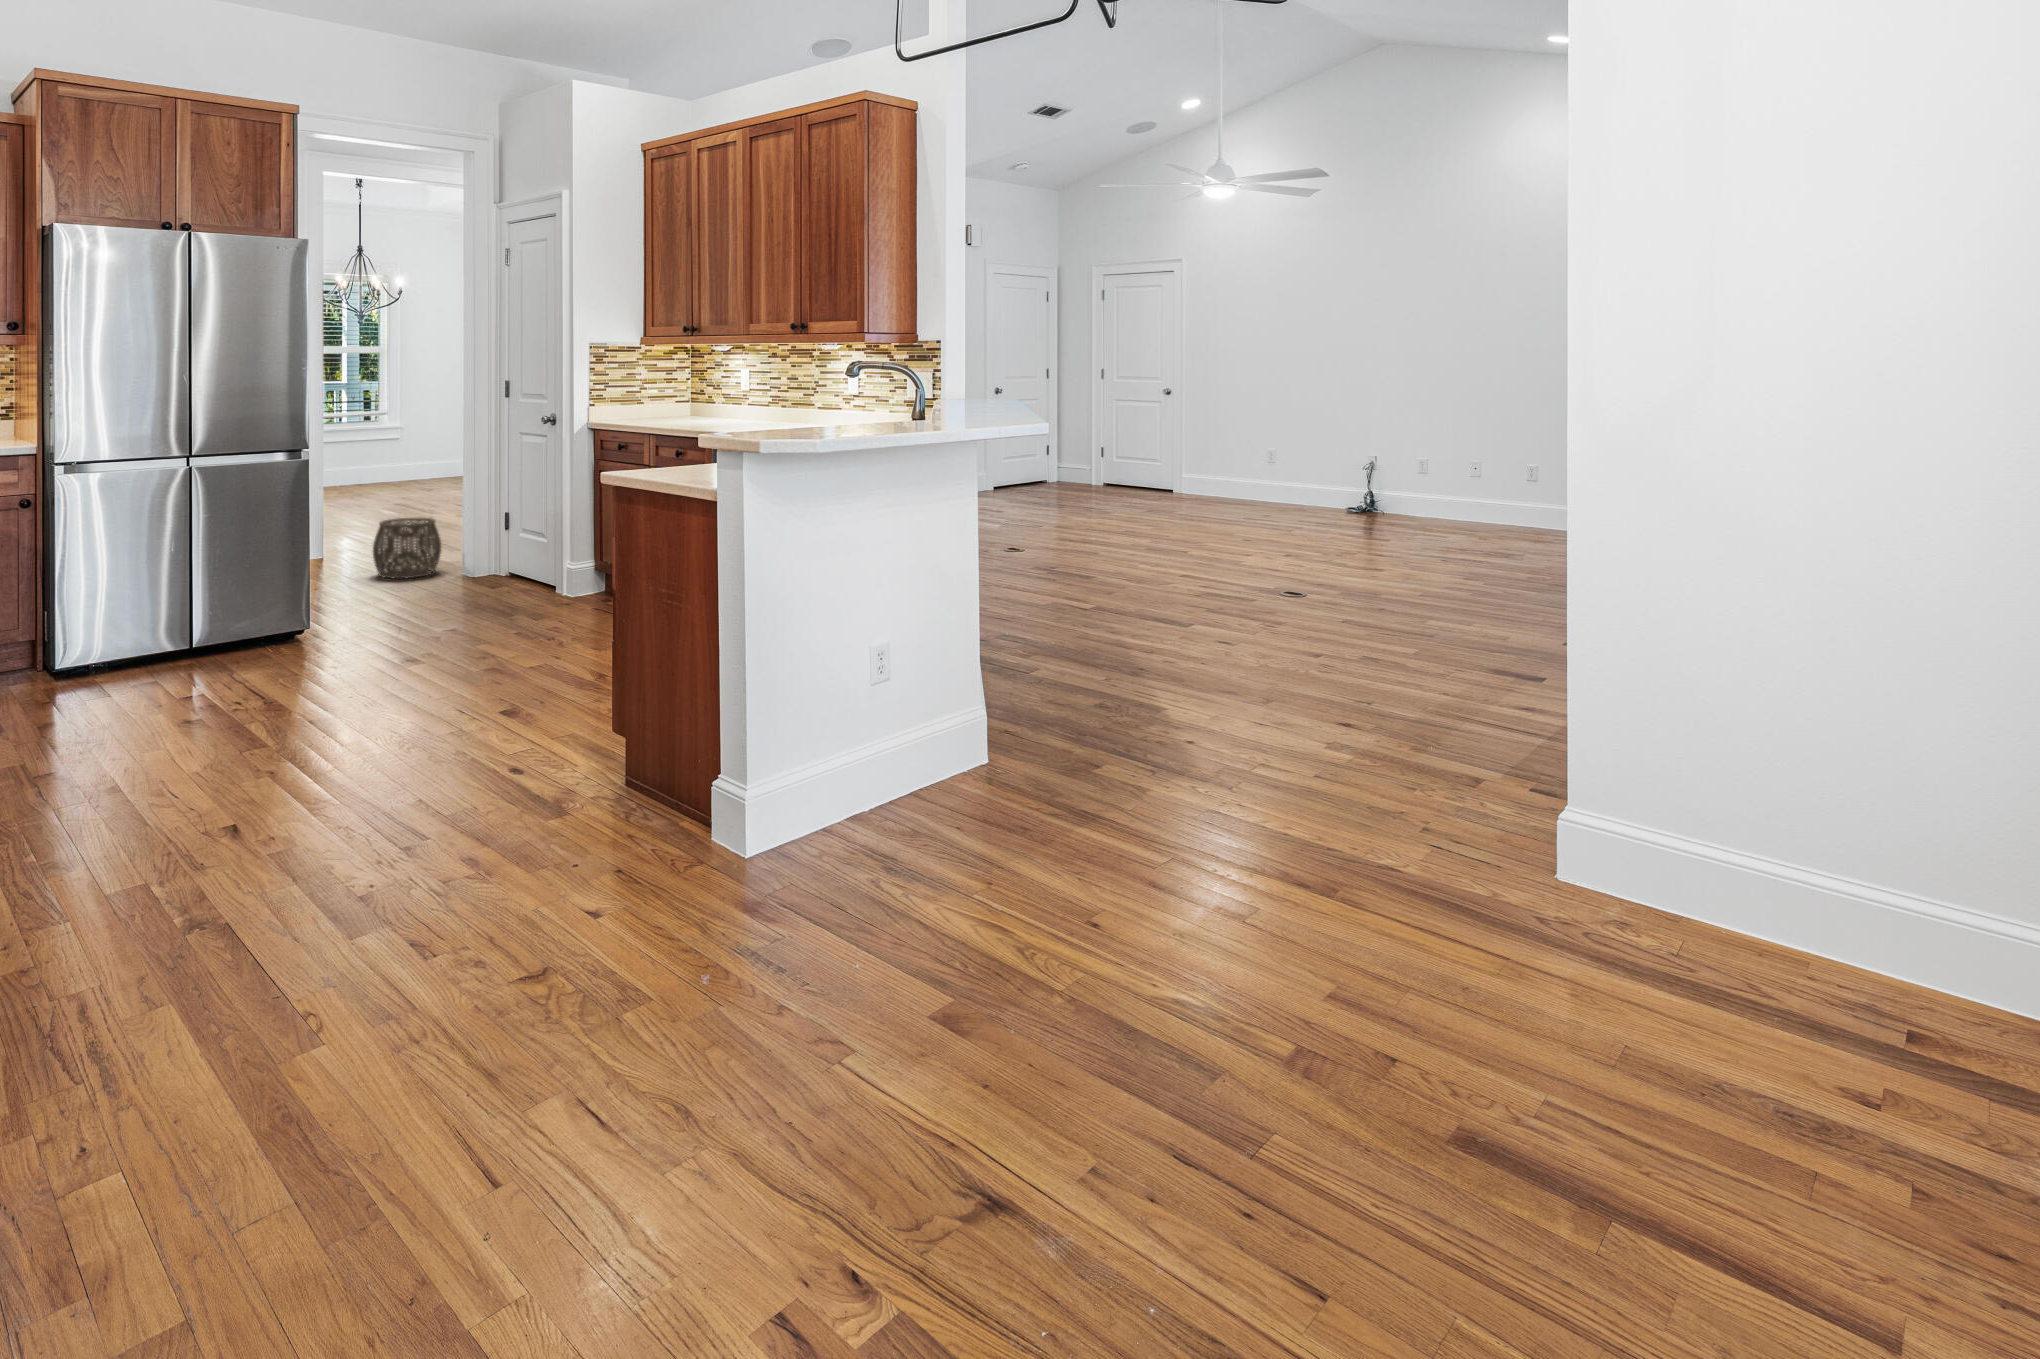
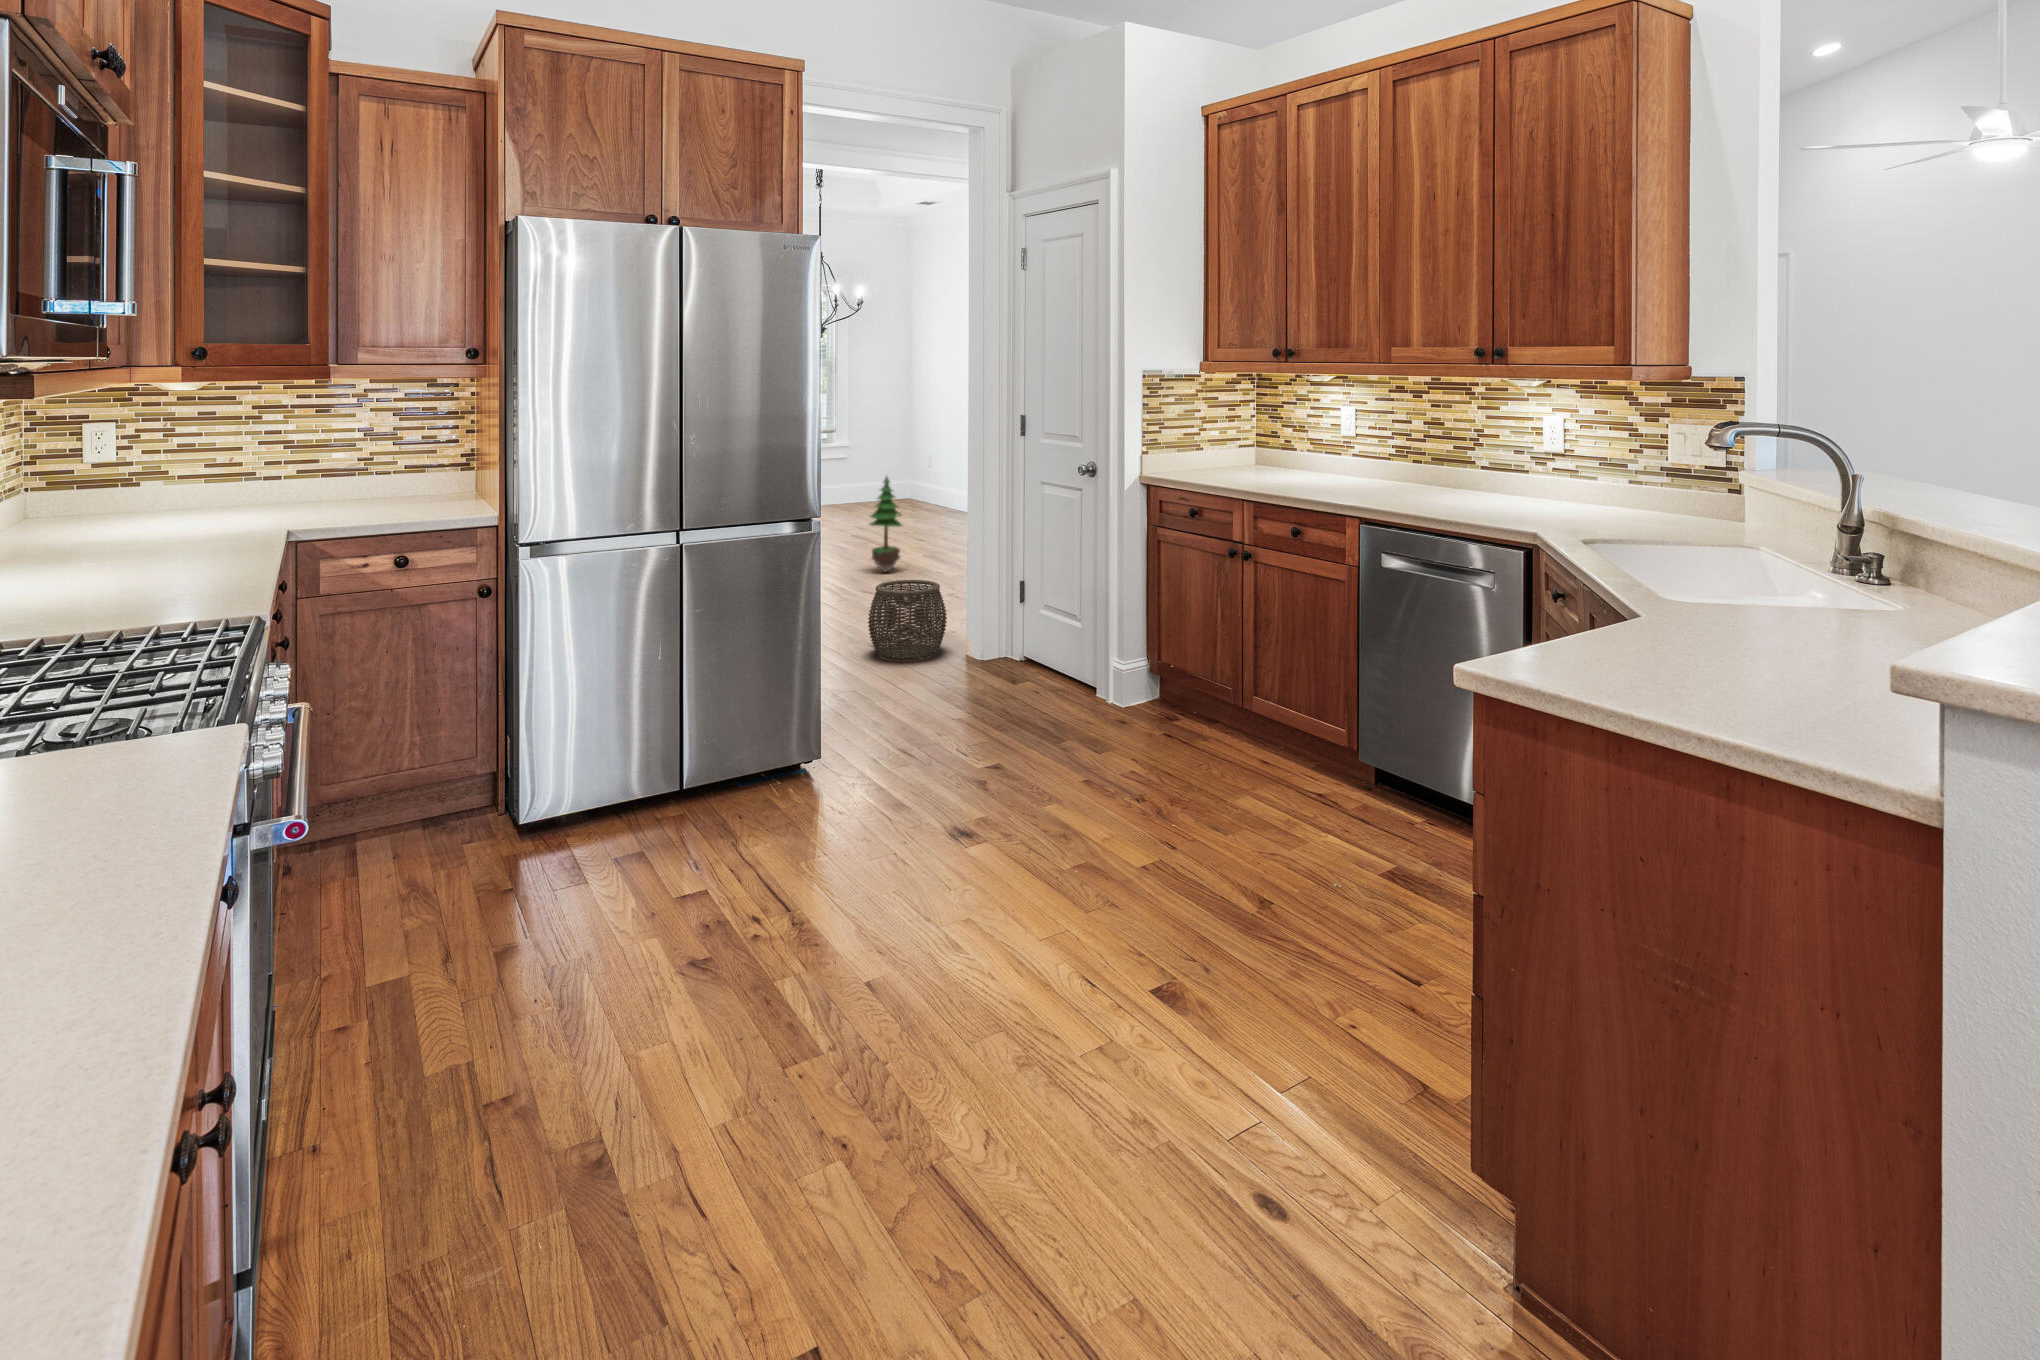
potted tree: none [393,441,427,527] -> present [870,477,902,572]

